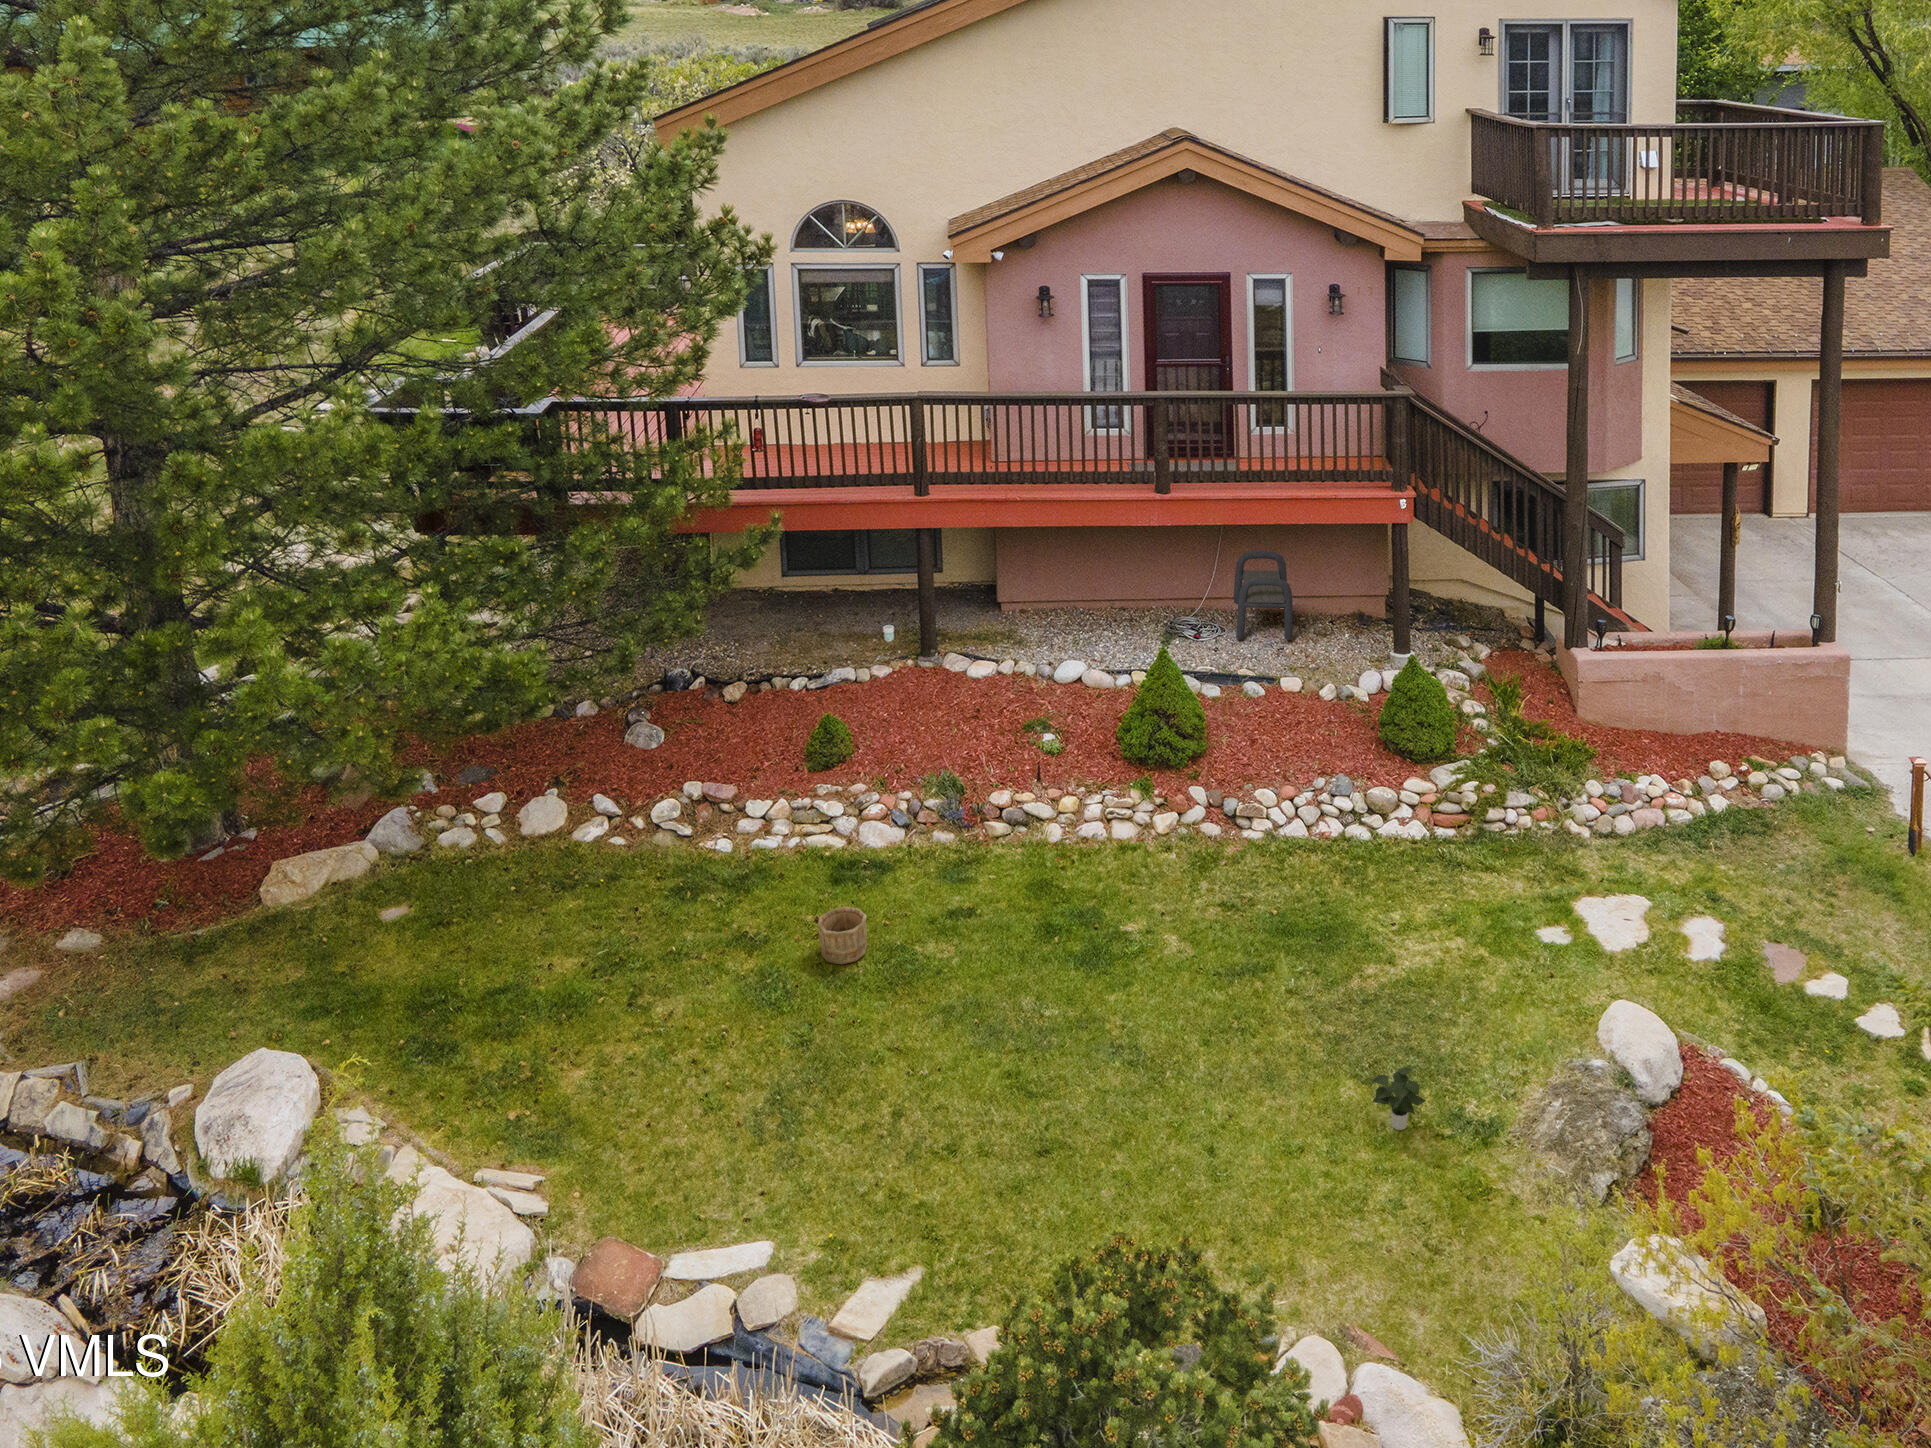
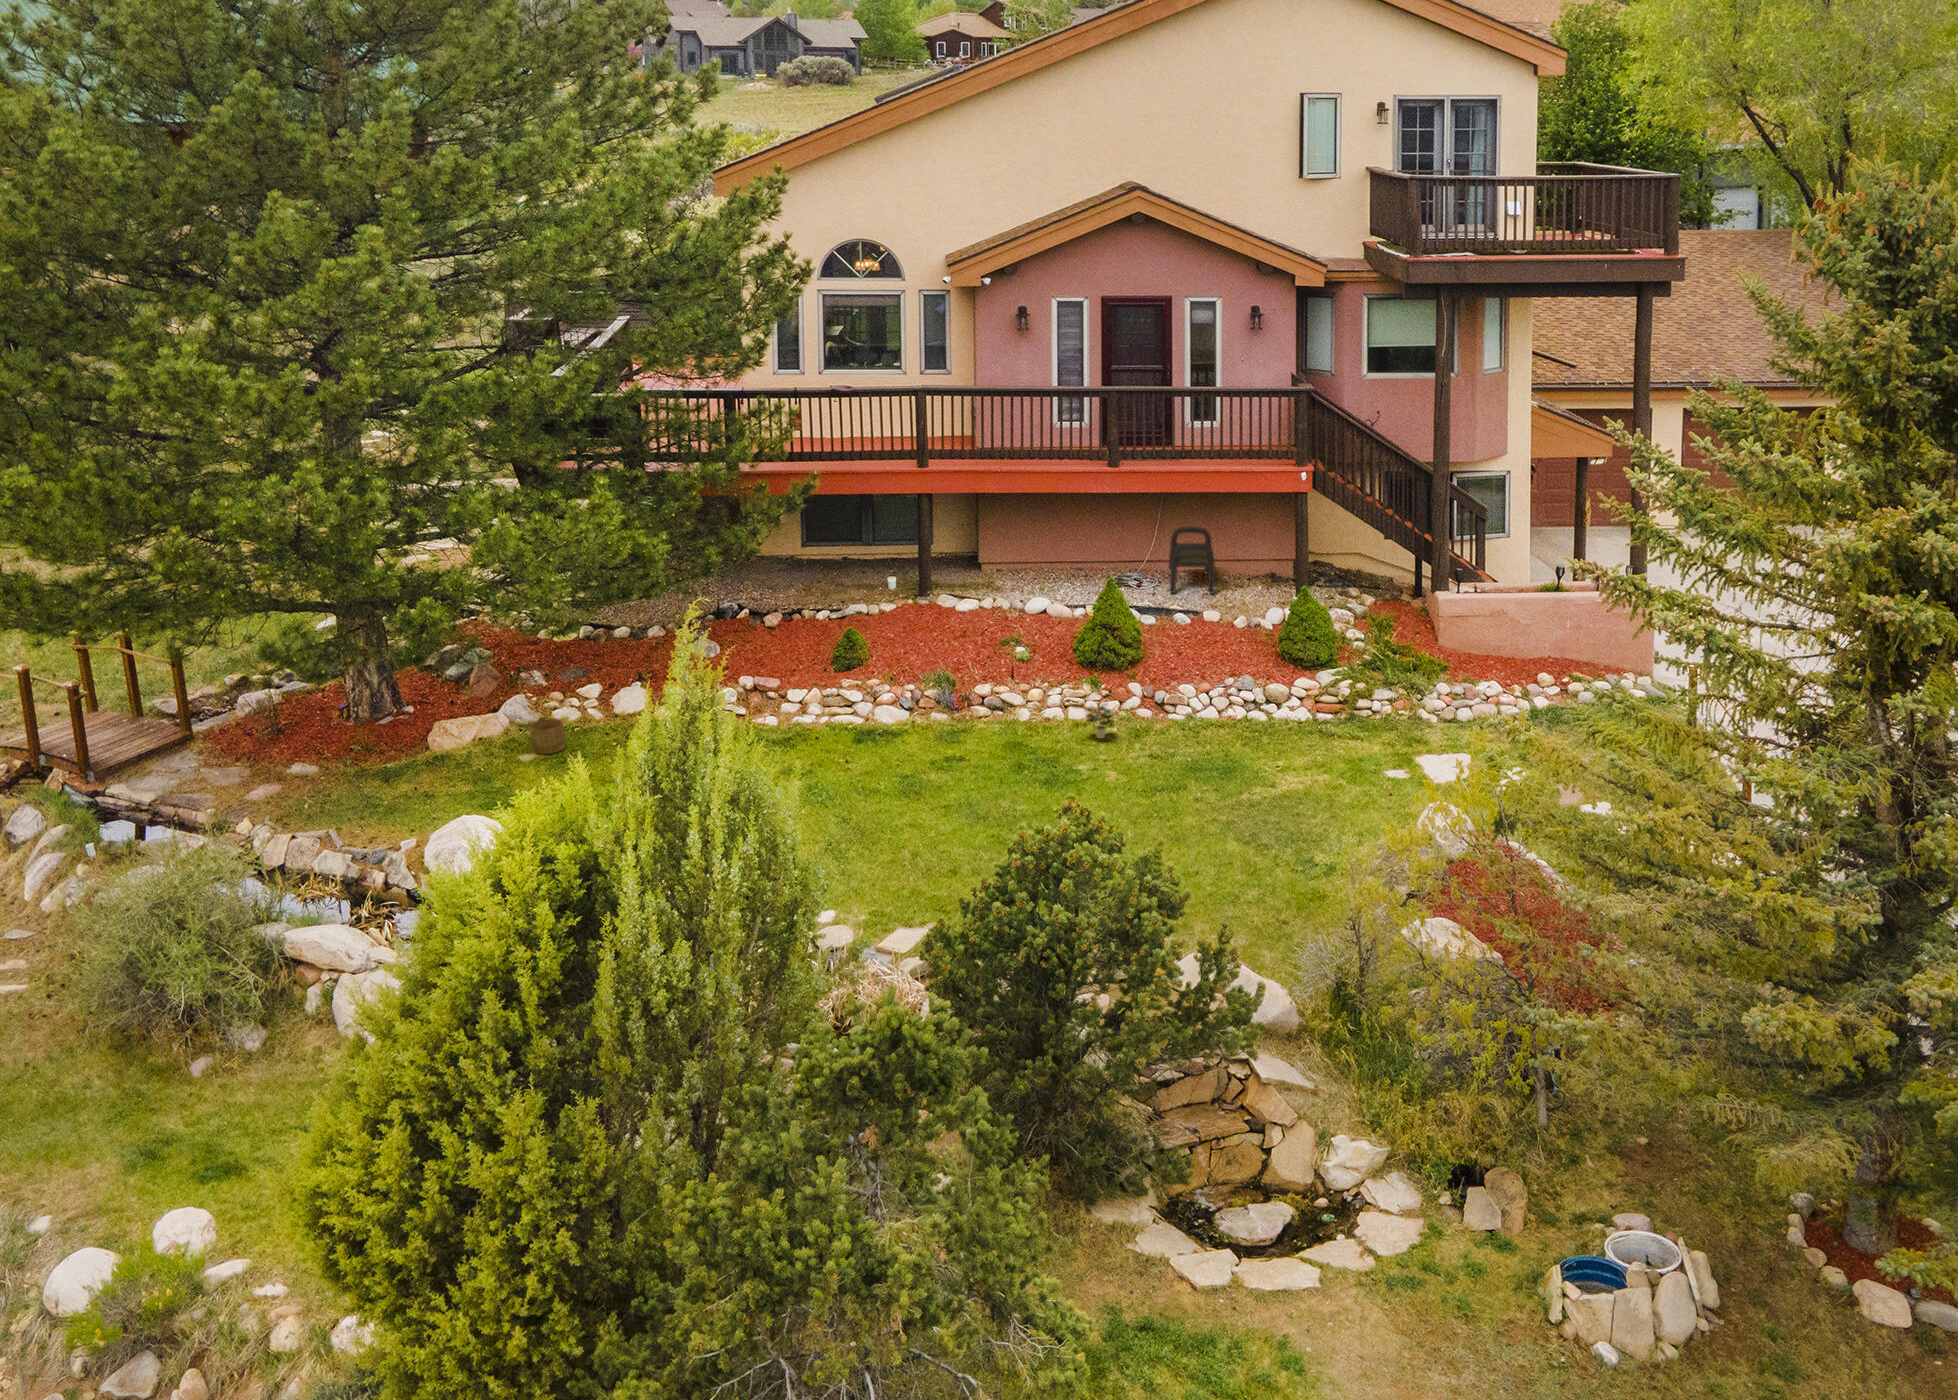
wooden bucket: present [817,907,867,964] -> present [529,718,566,754]
potted plant: present [1372,1067,1426,1130] -> present [1086,705,1114,738]

